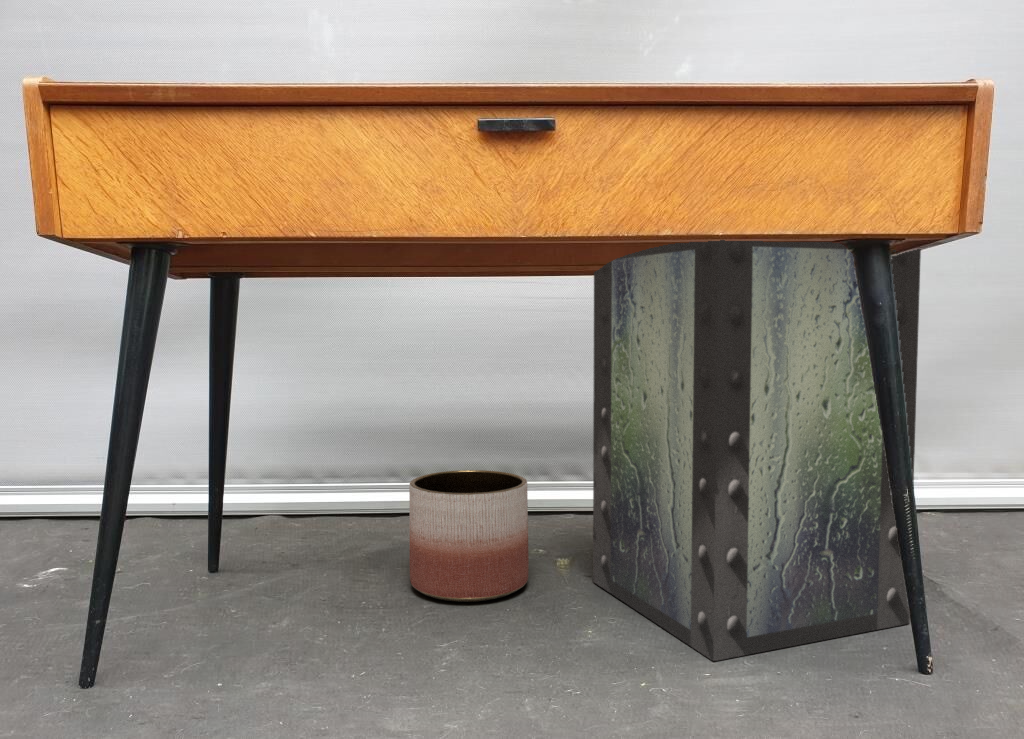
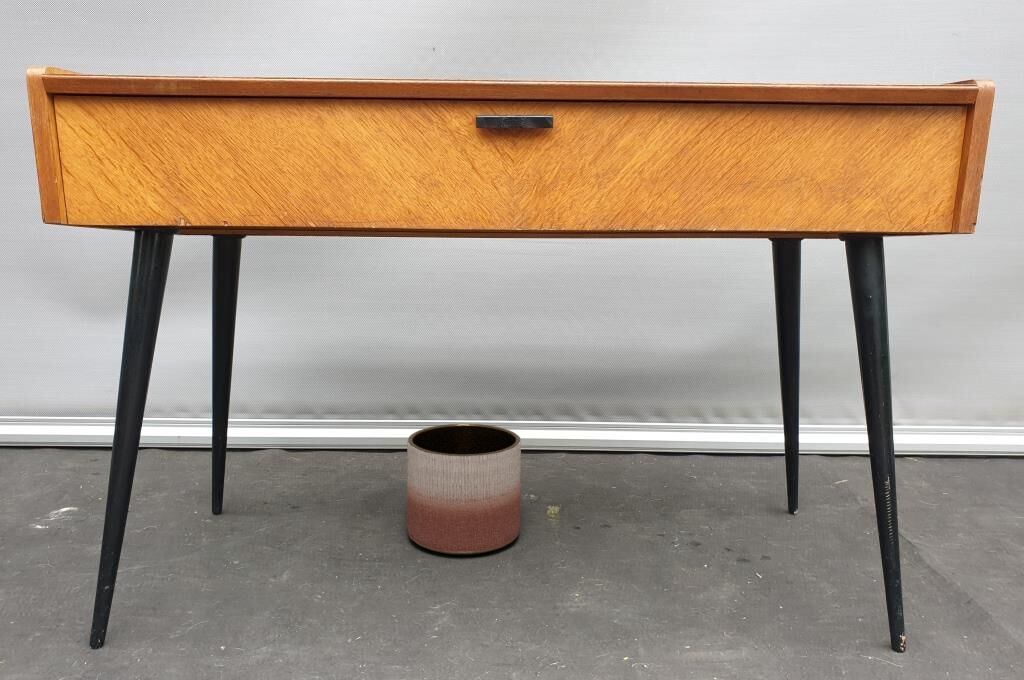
storage box: present [593,240,921,661] -> none [582,215,913,627]

